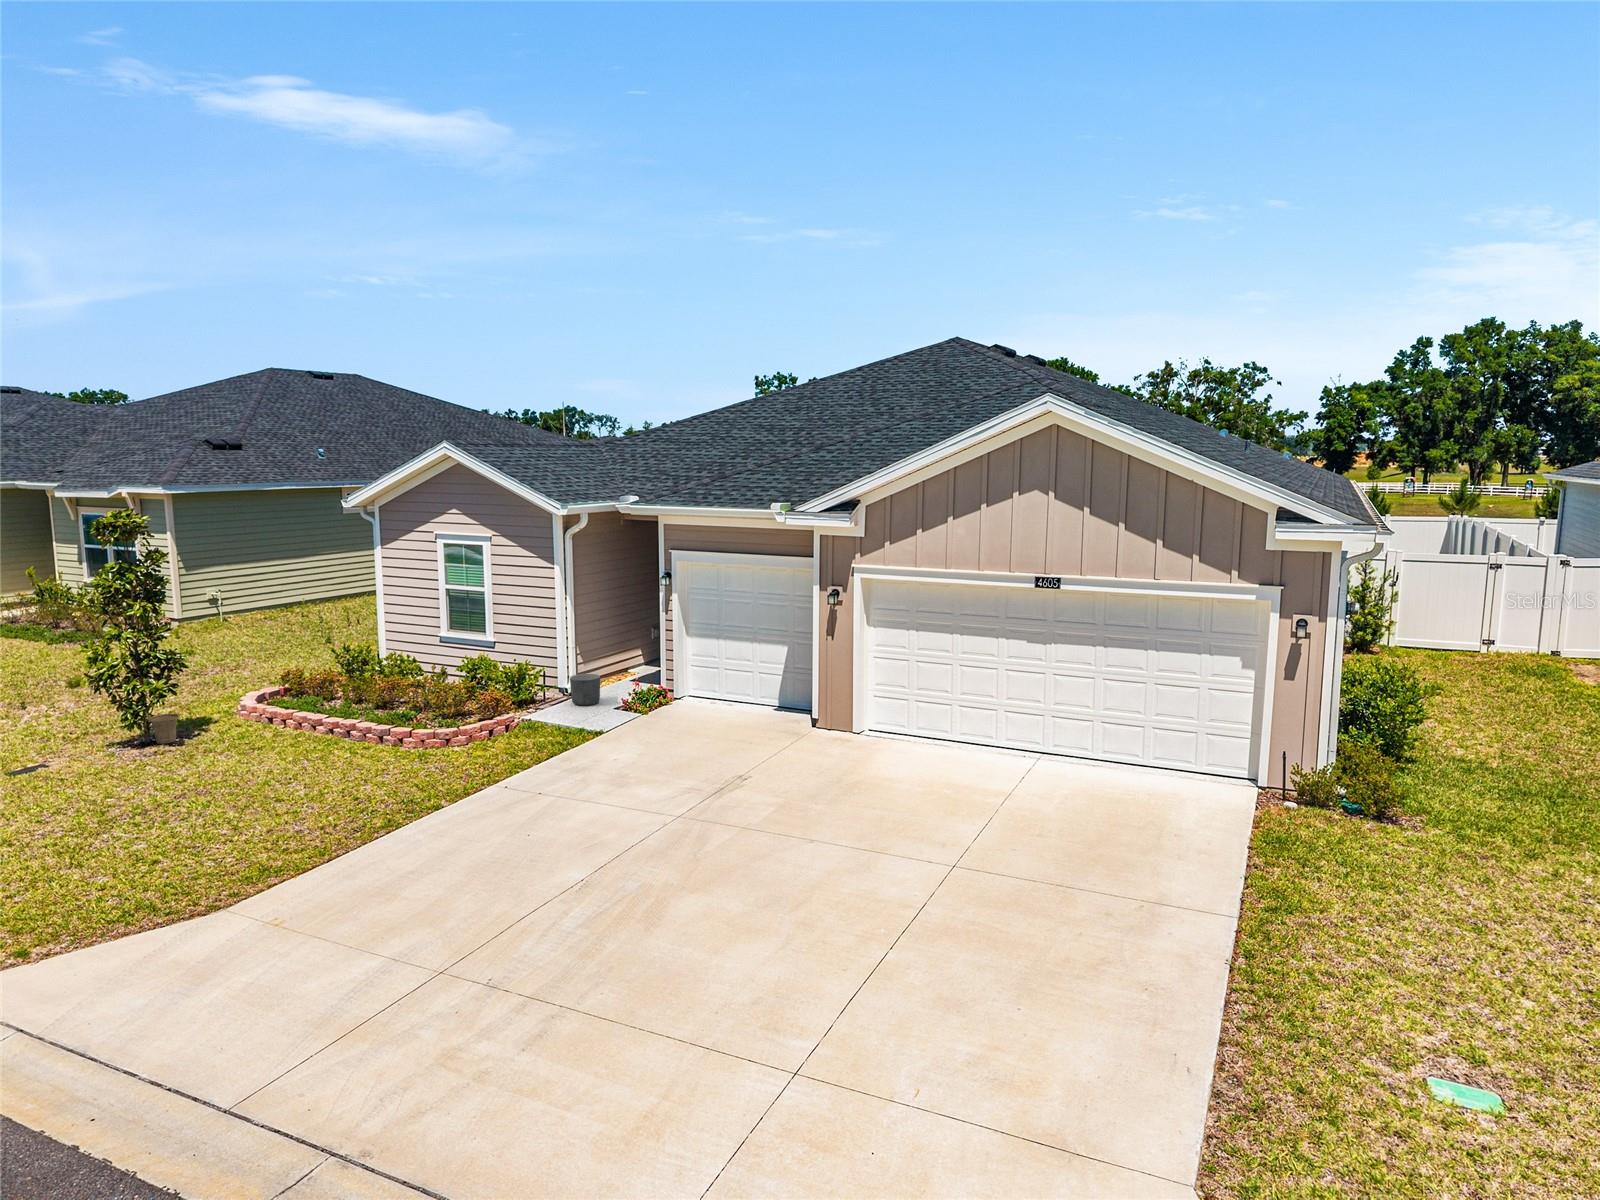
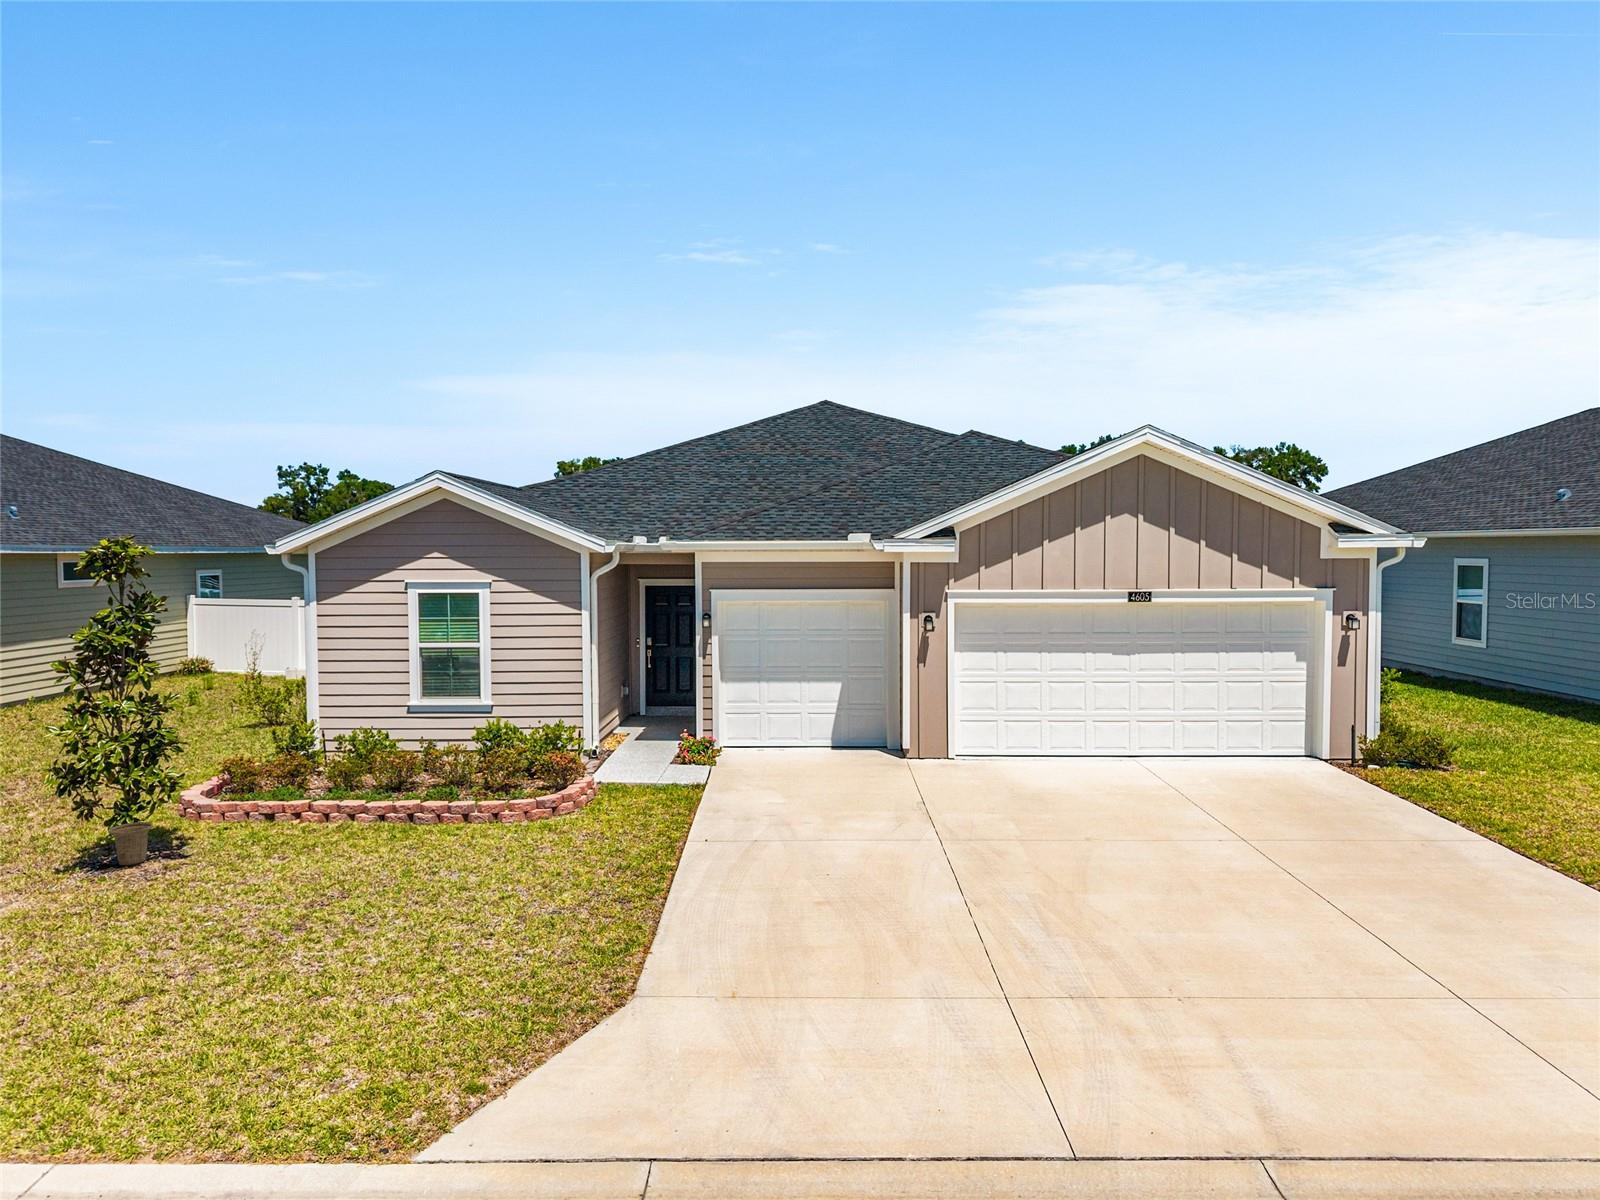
planter: present [570,674,600,706] -> none [602,731,635,767]

